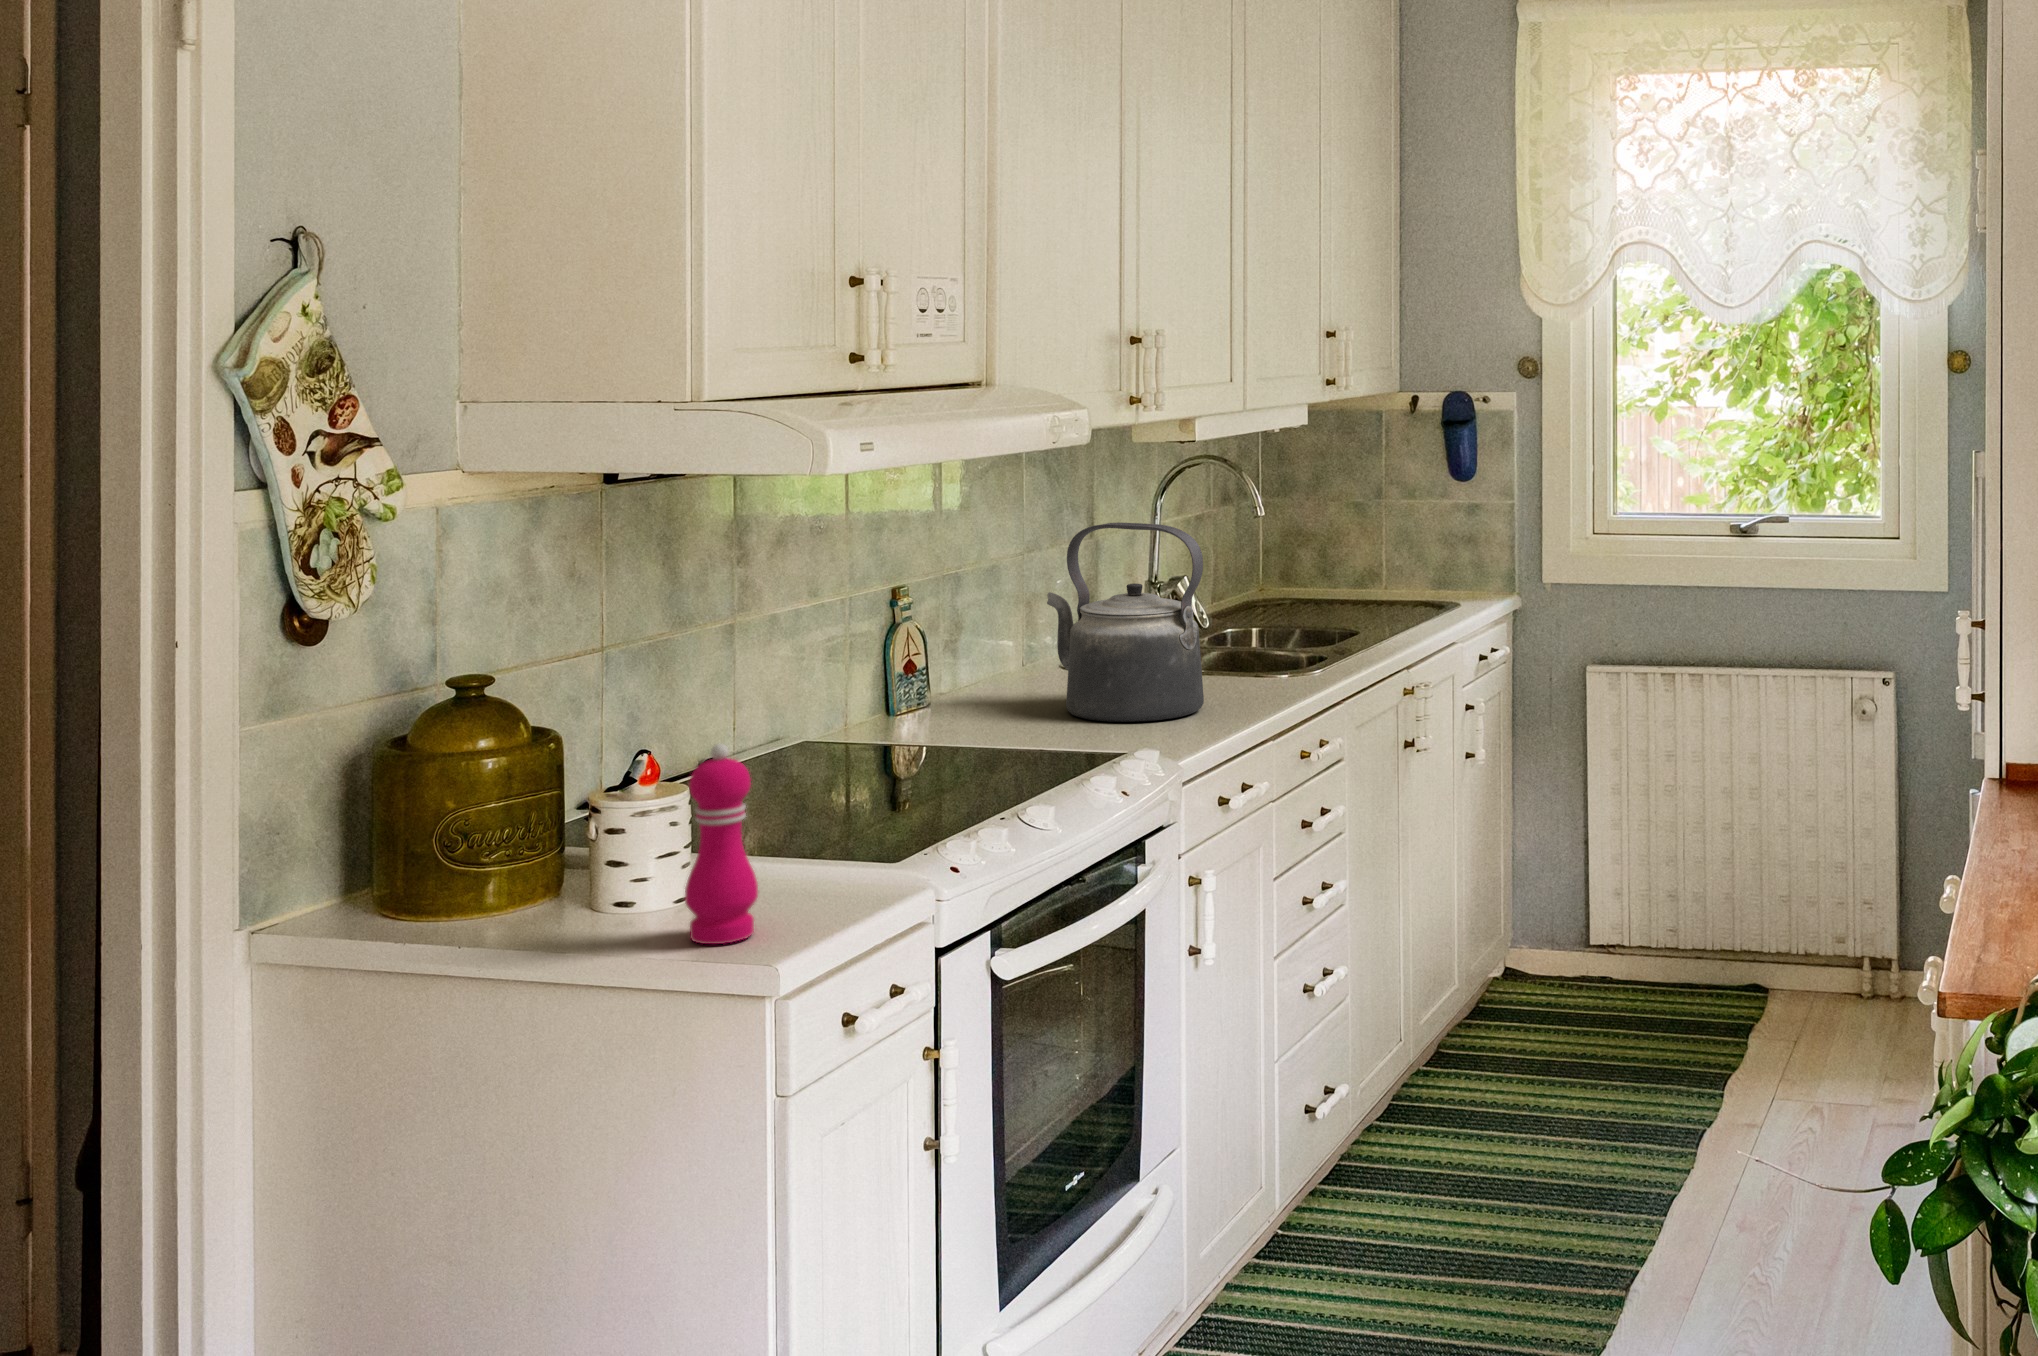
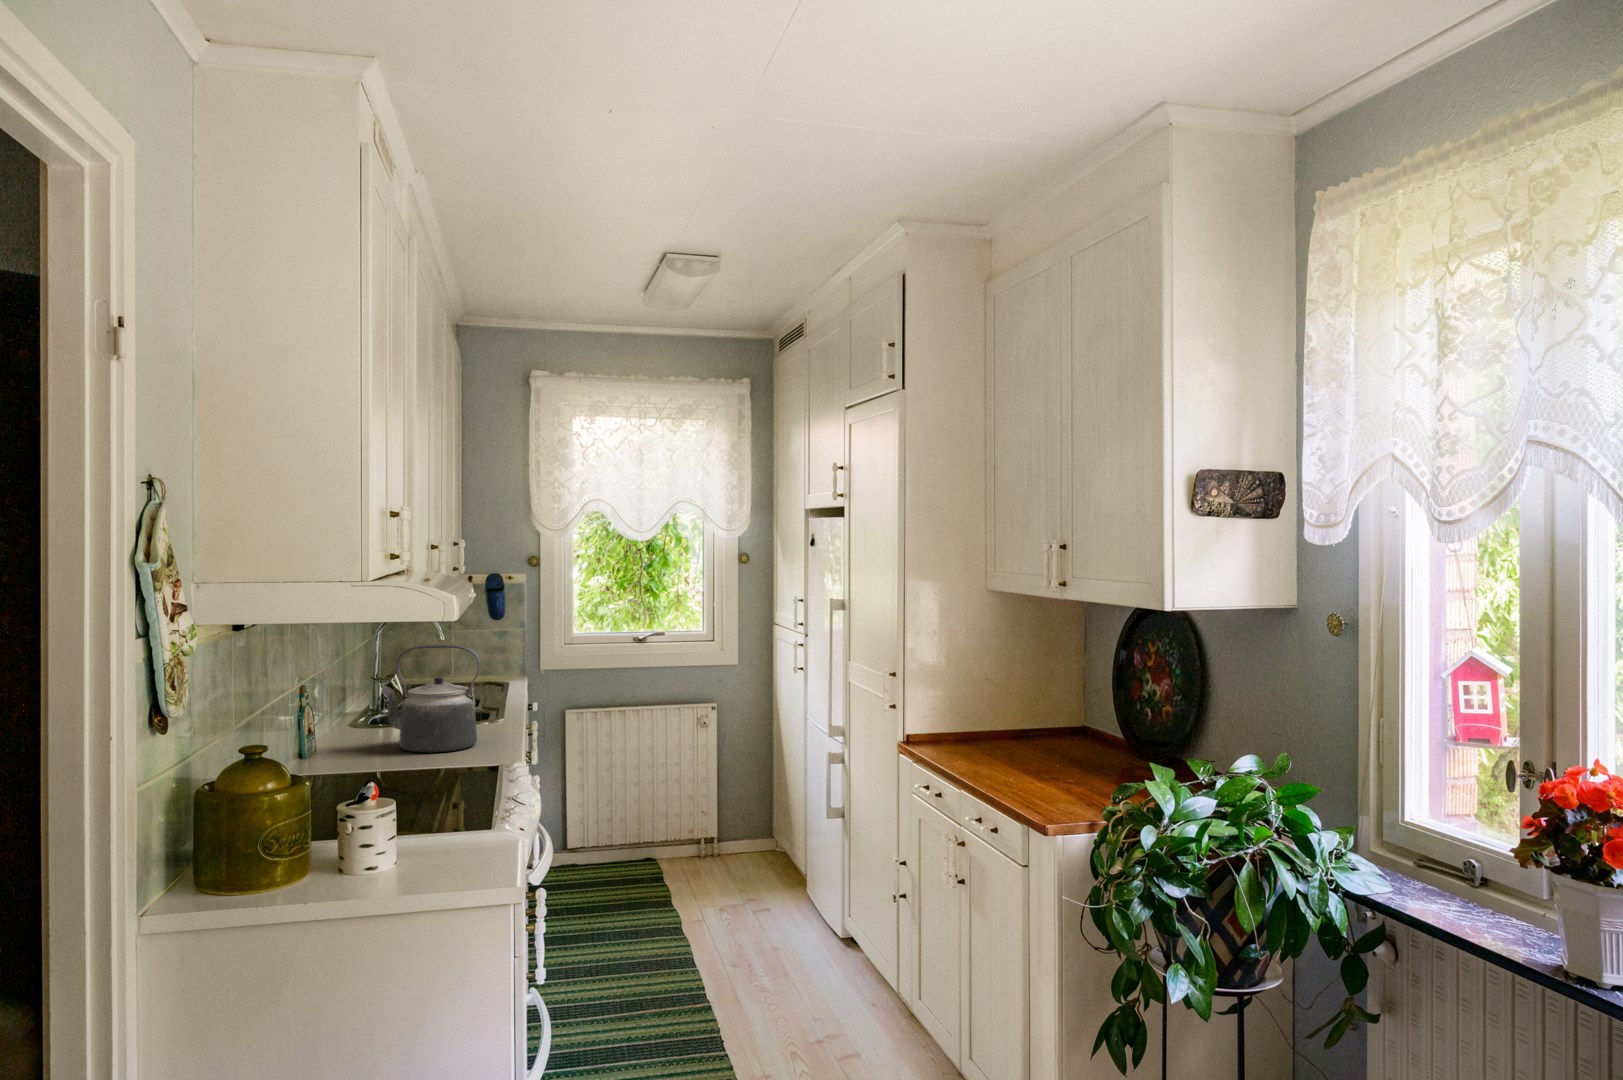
pepper mill: present [685,743,758,944] -> none [423,767,464,880]

